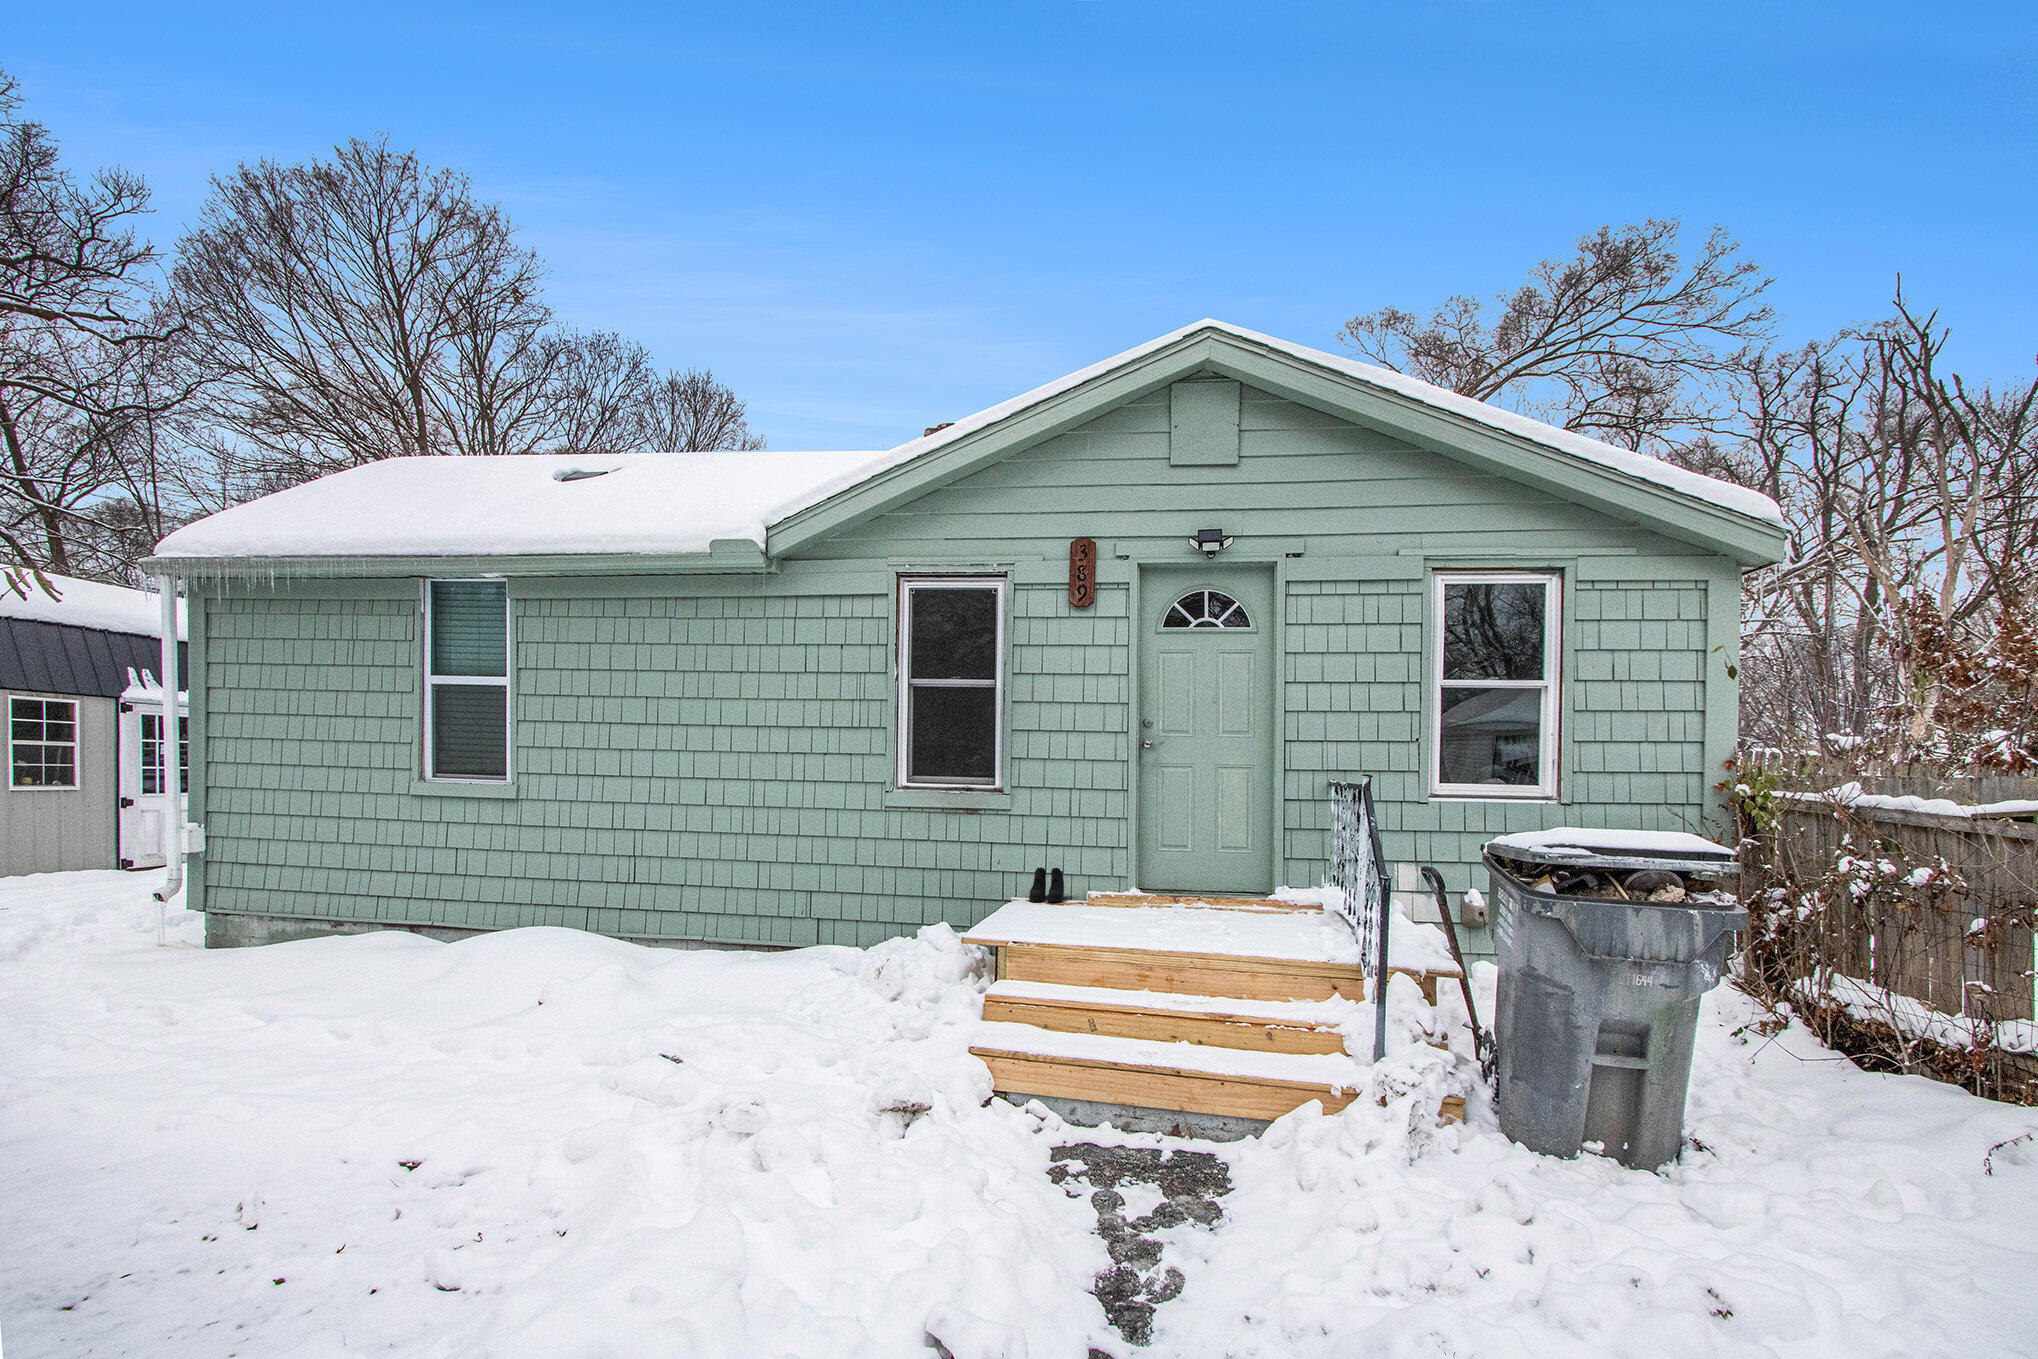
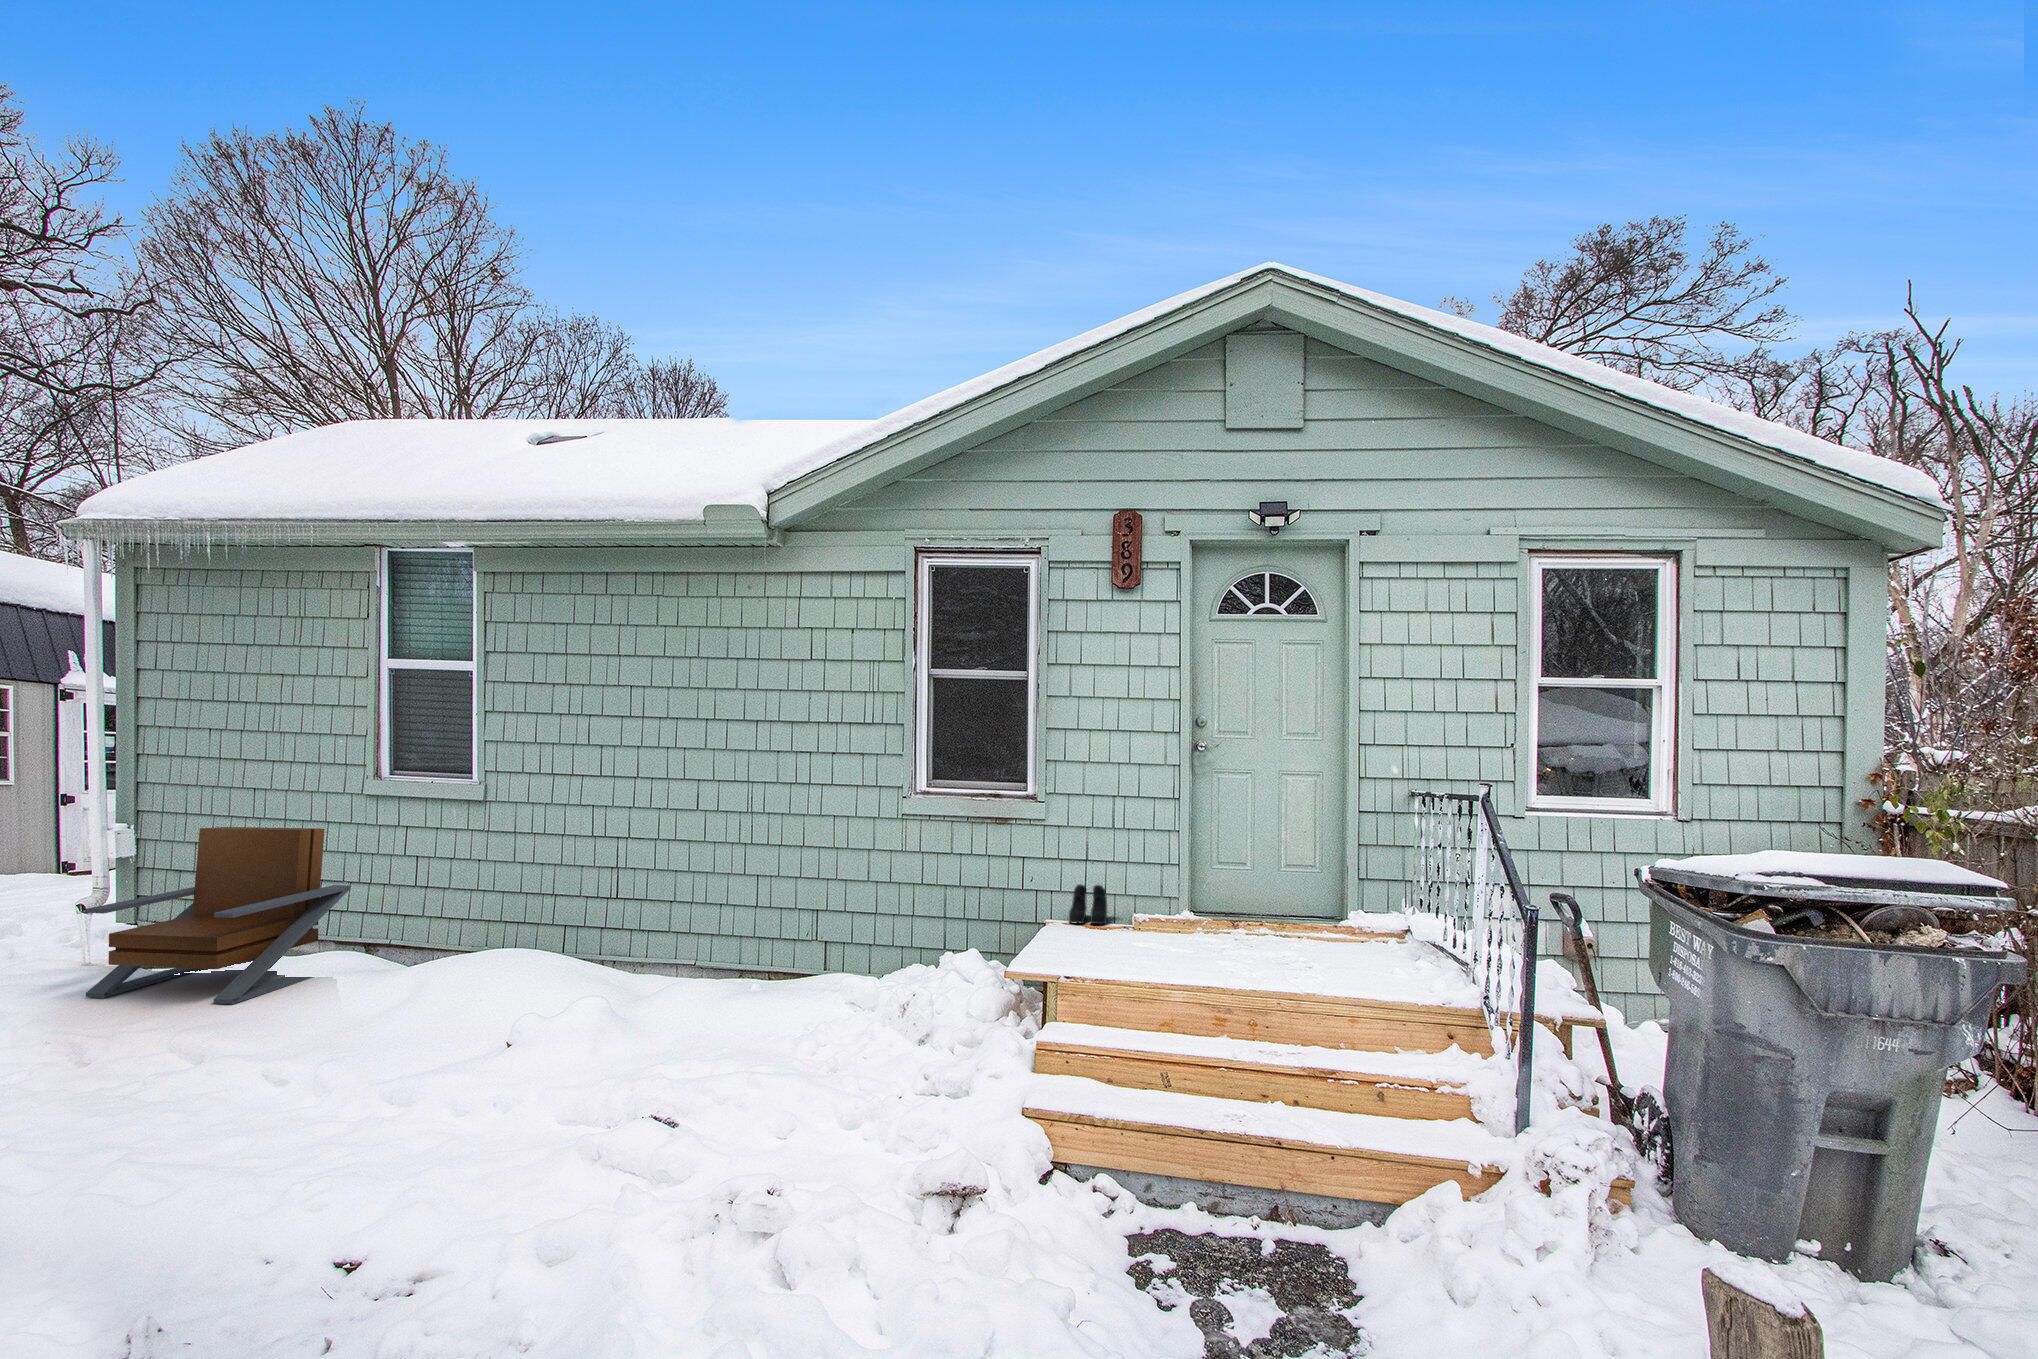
lounge chair: none [176,823,400,976] -> present [86,827,350,1004]

